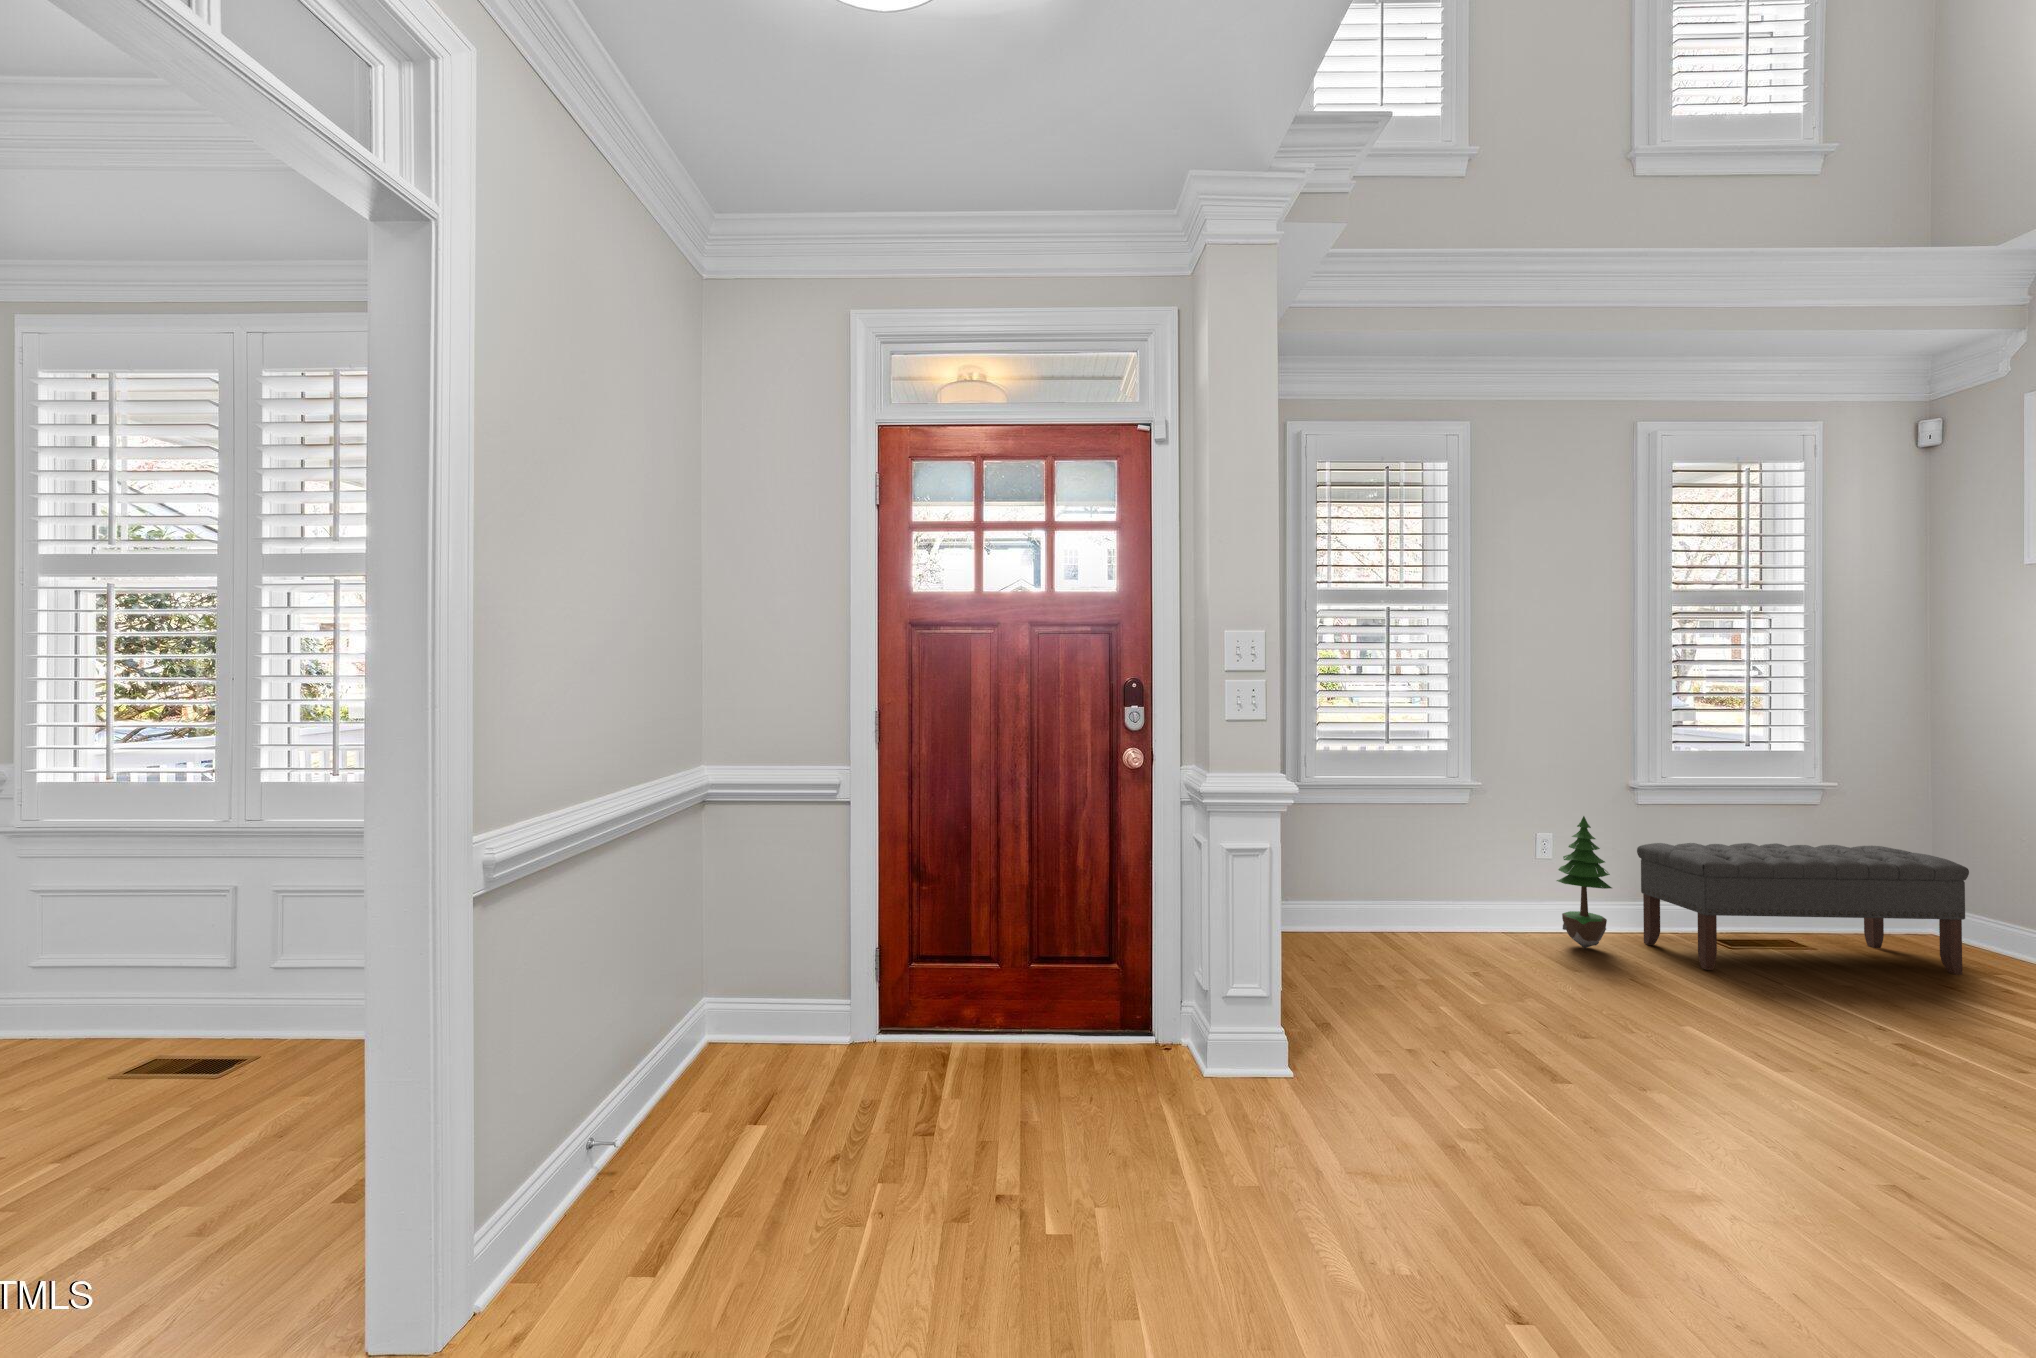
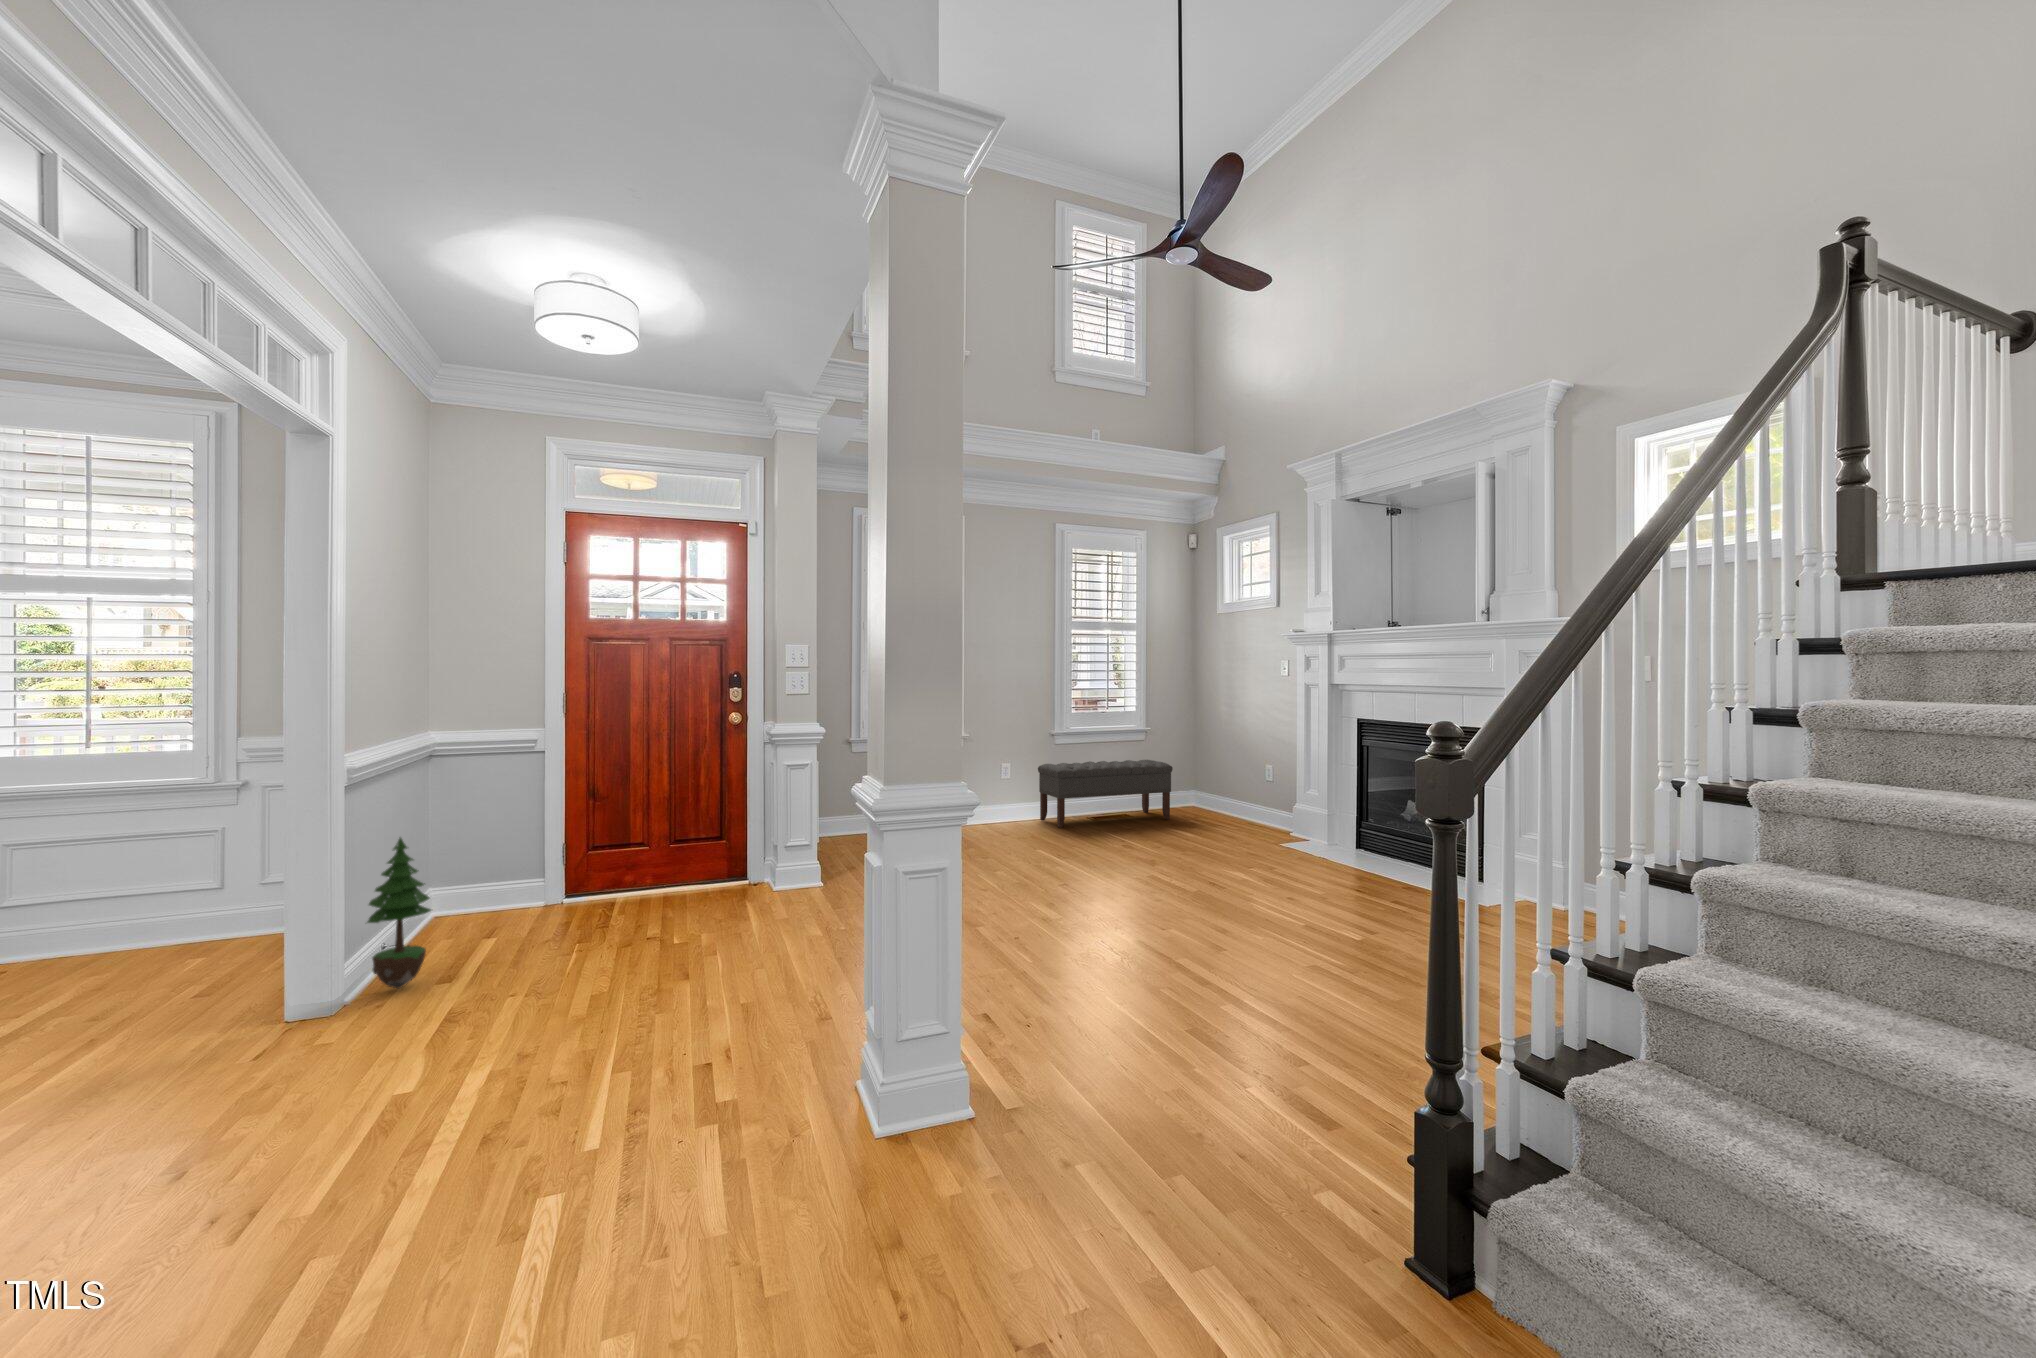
potted tree: present [1557,816,1612,948] -> present [367,838,431,989]

